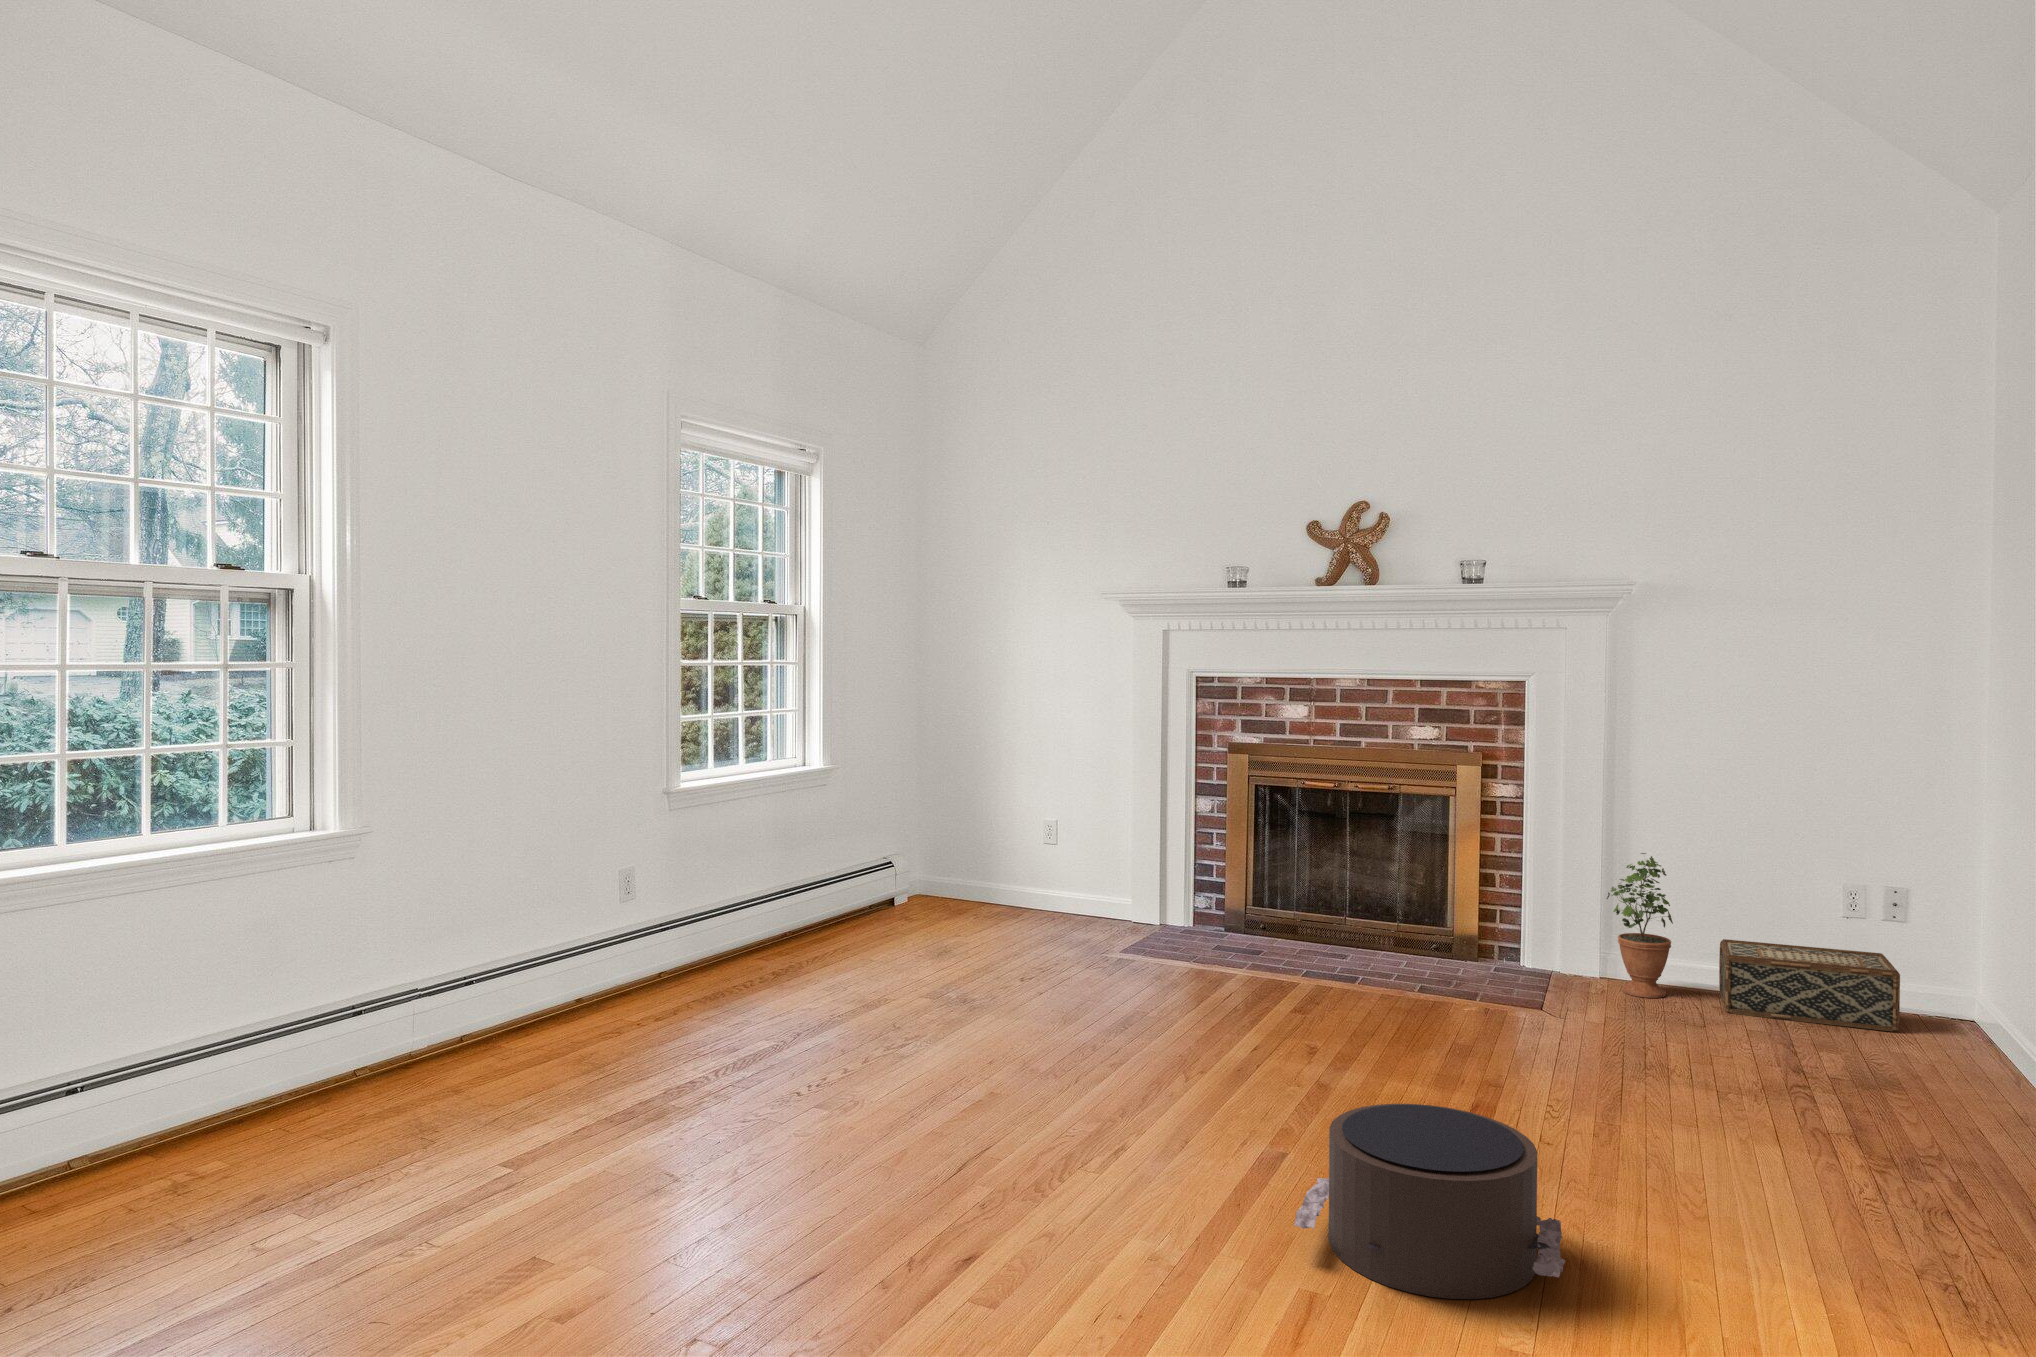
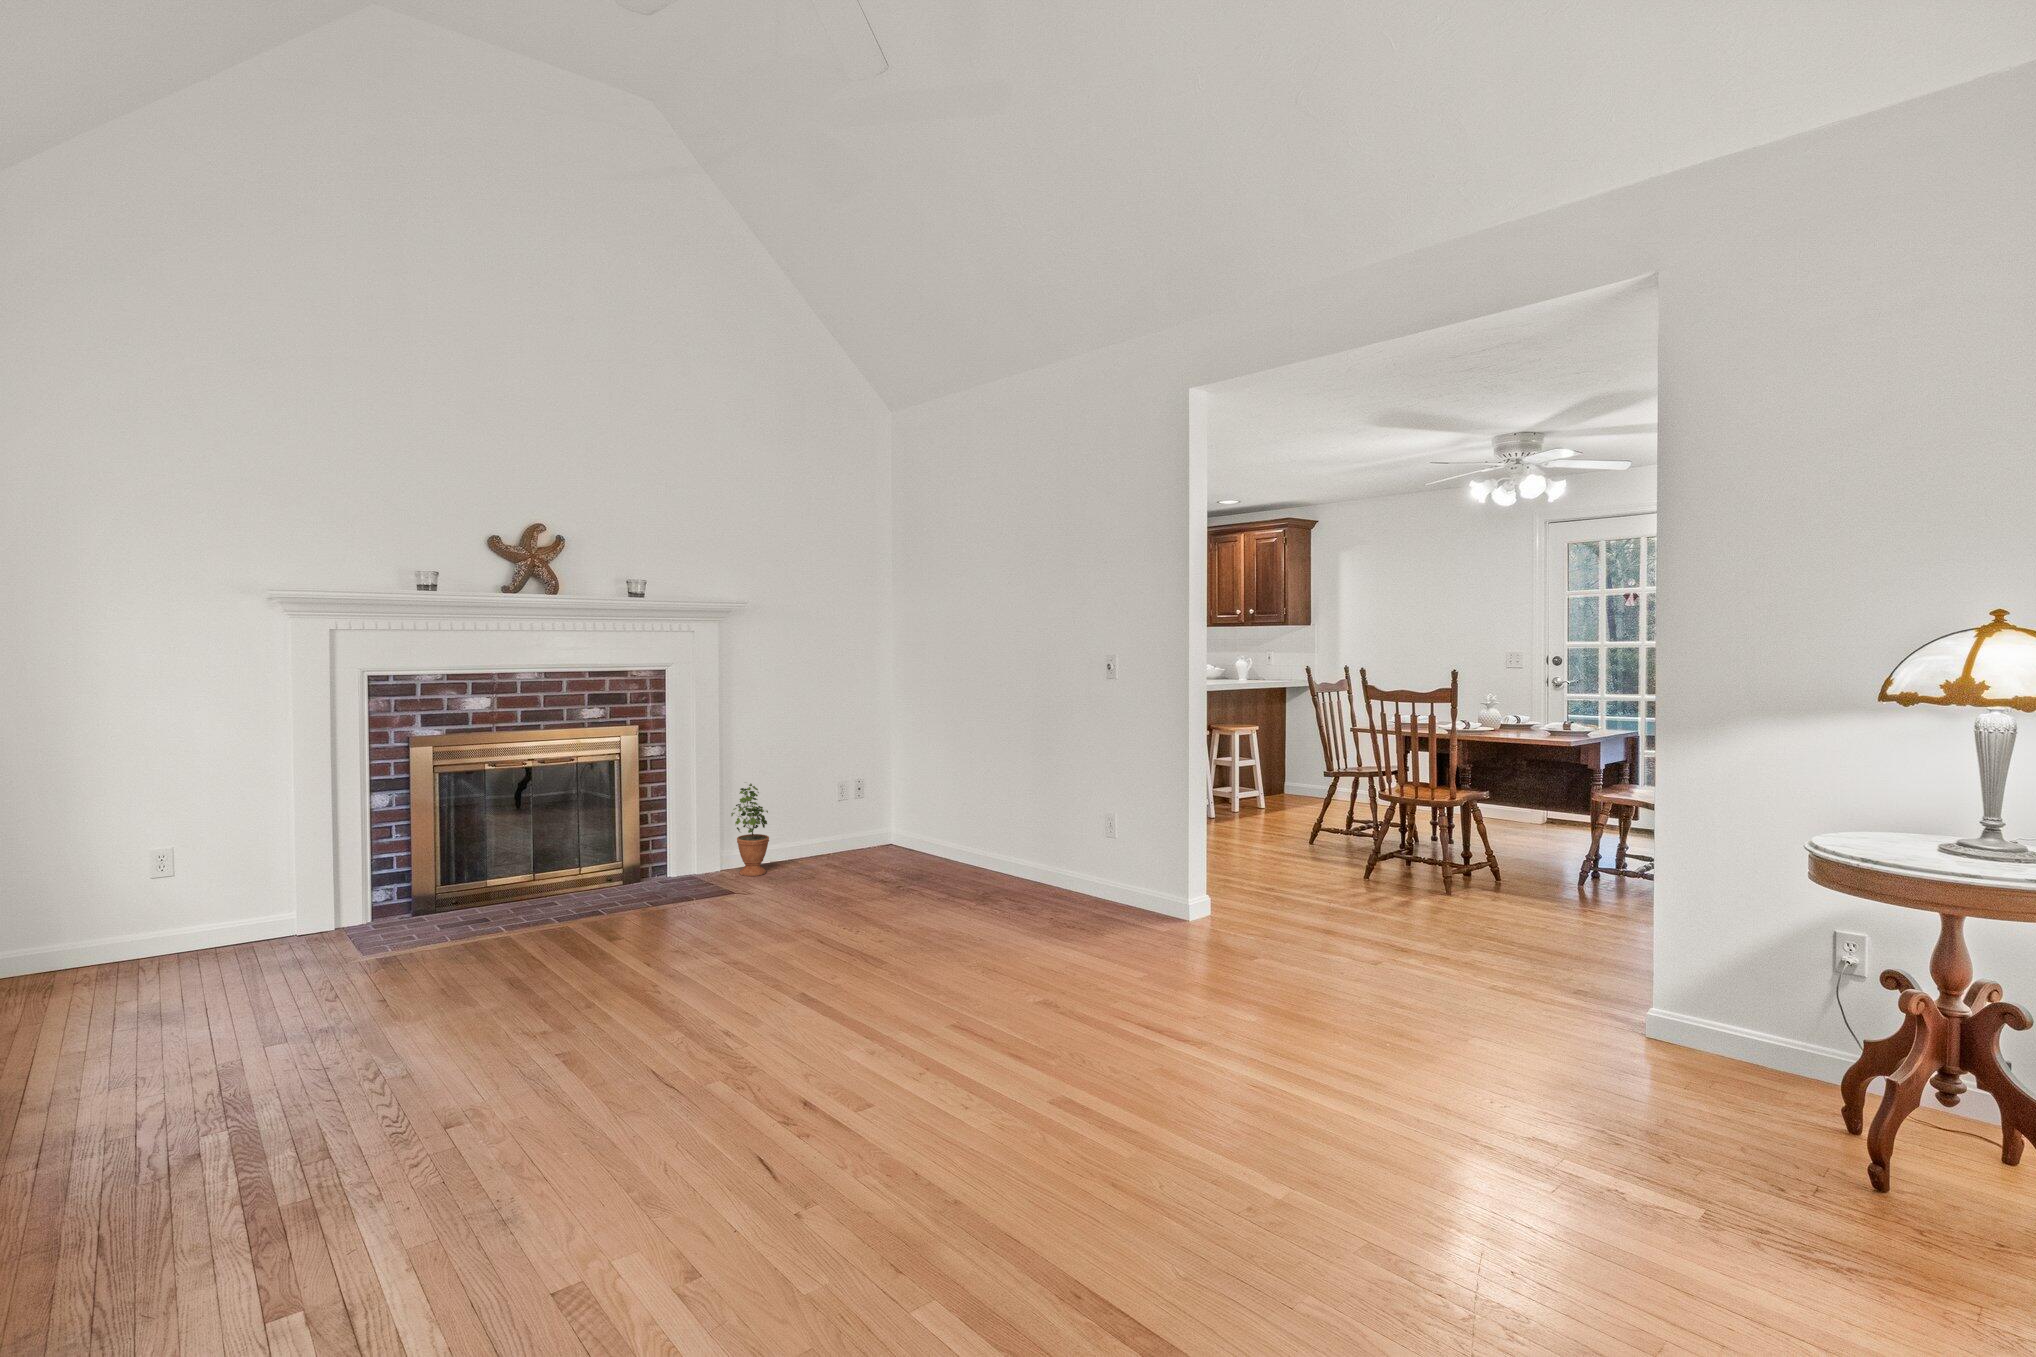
woven basket: present [1719,939,1900,1031] -> none [780,818,878,871]
pouf: present [1294,1104,1565,1299] -> none [924,941,1072,1046]

